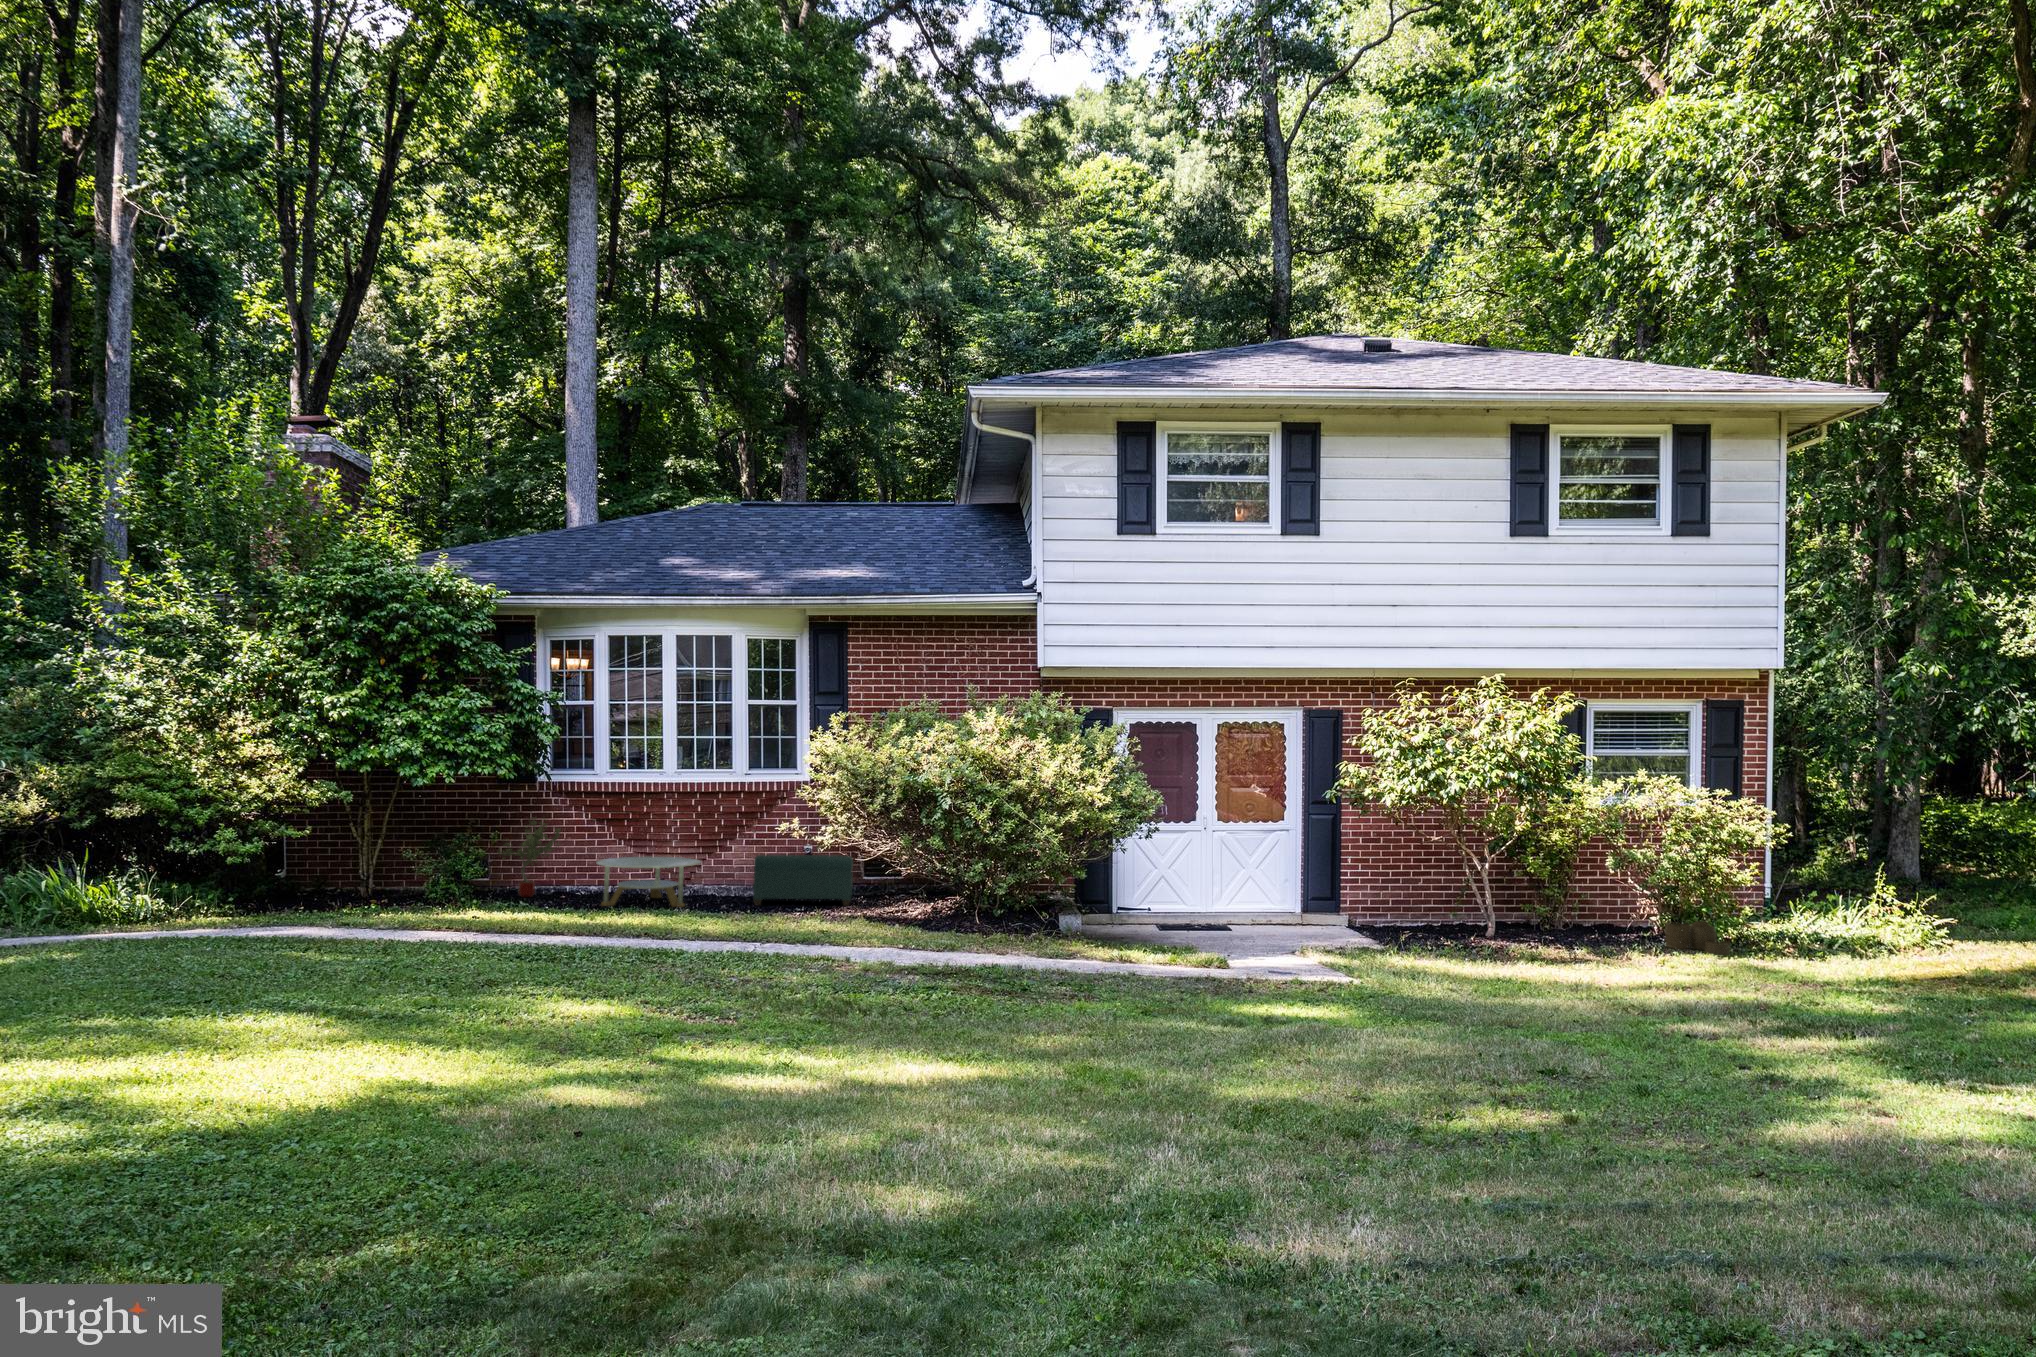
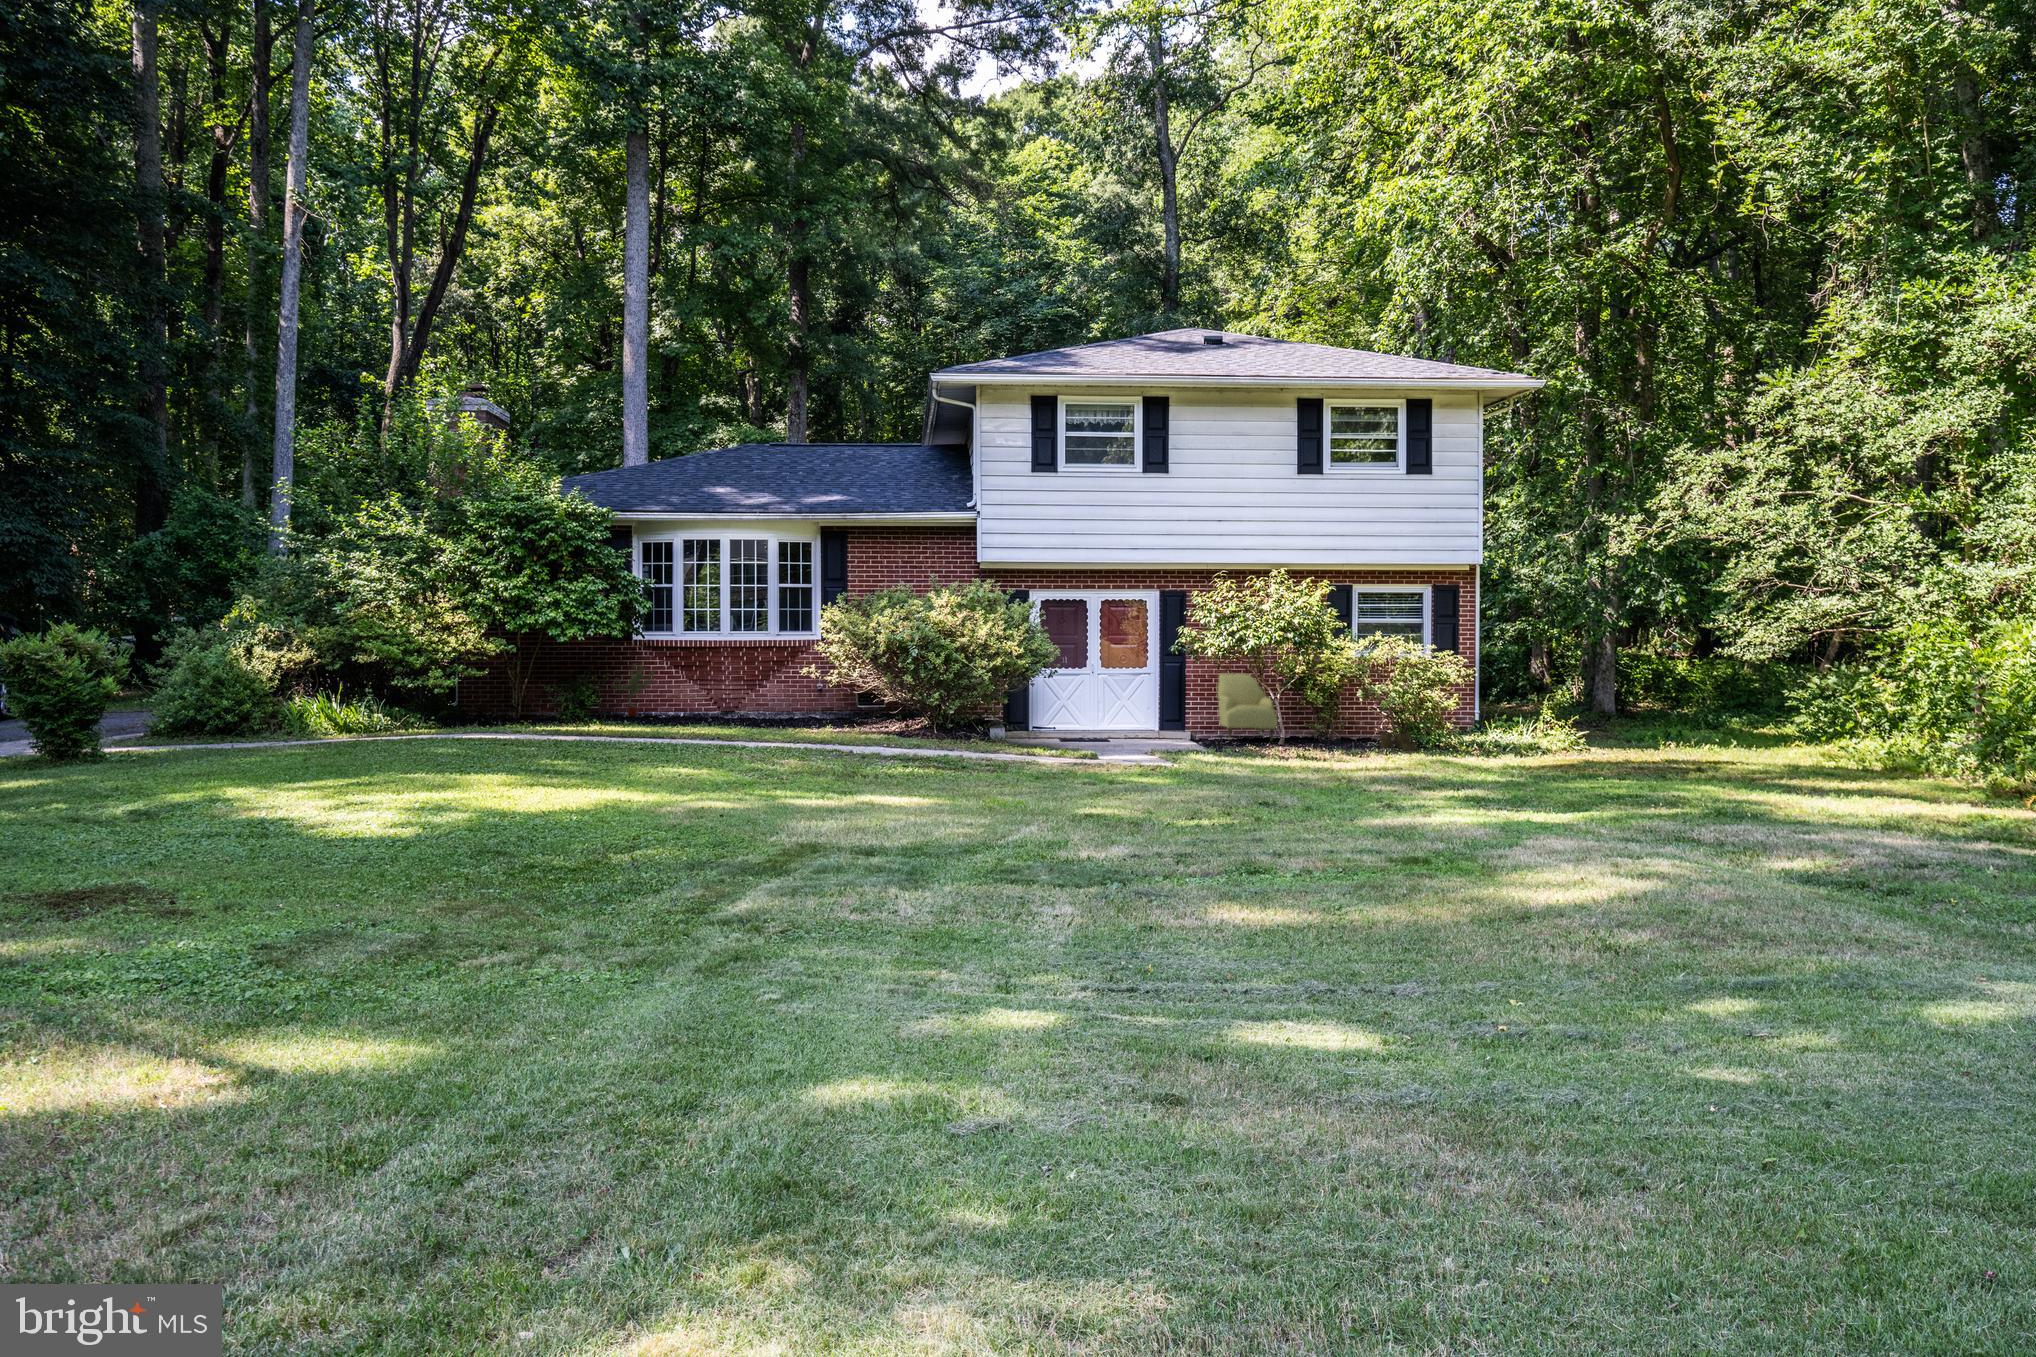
chair: none [1398,830,1502,937] -> present [1217,674,1278,738]
bench: present [753,855,853,906] -> none [787,689,853,723]
round table: present [597,856,700,907] -> none [681,690,751,723]

